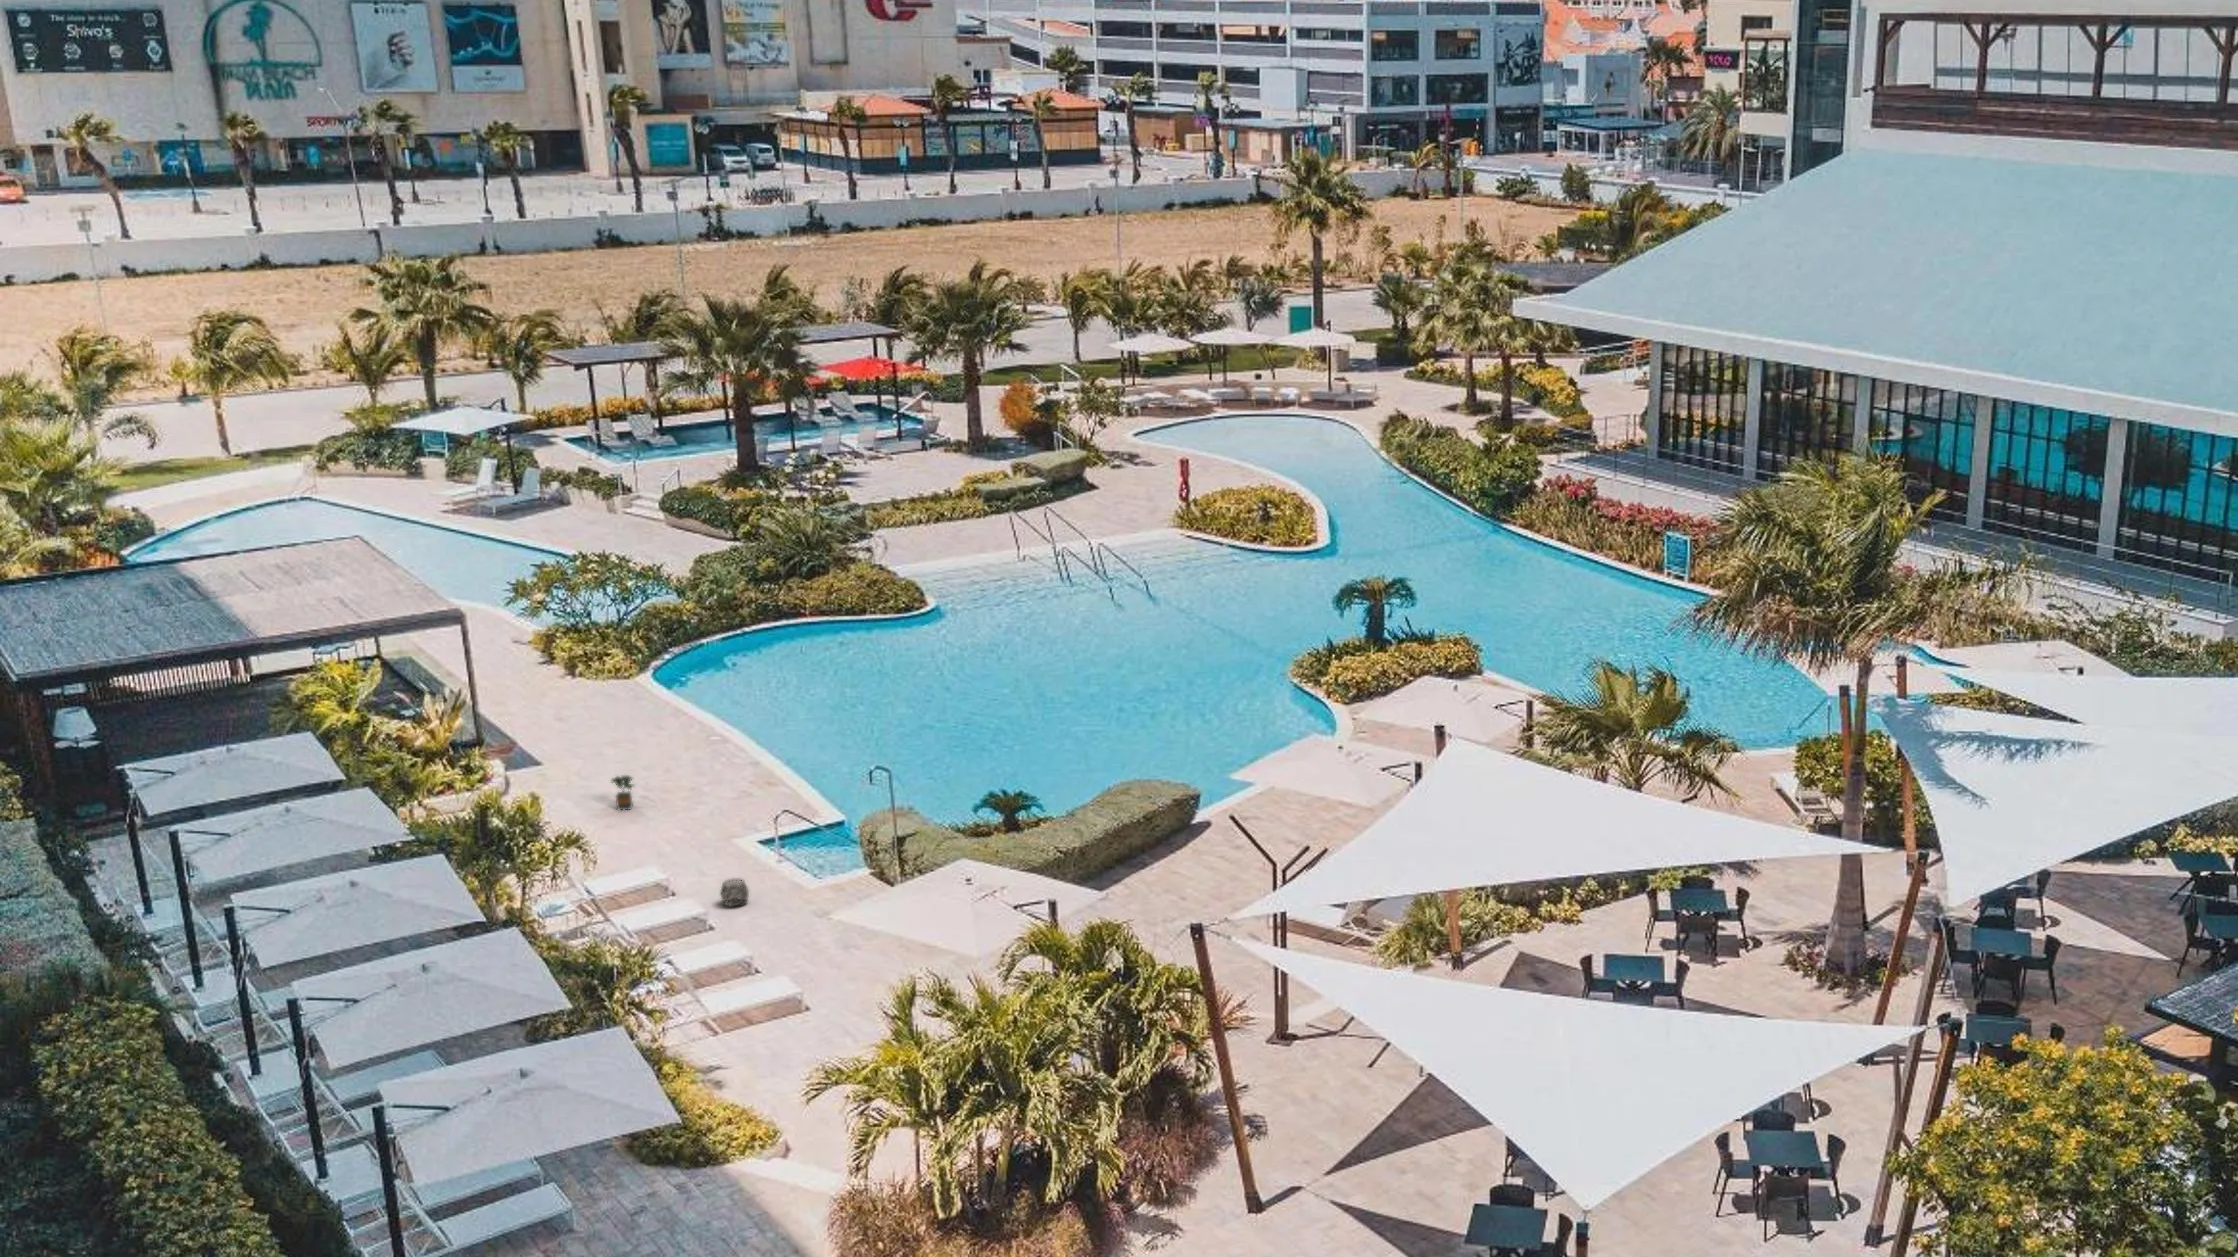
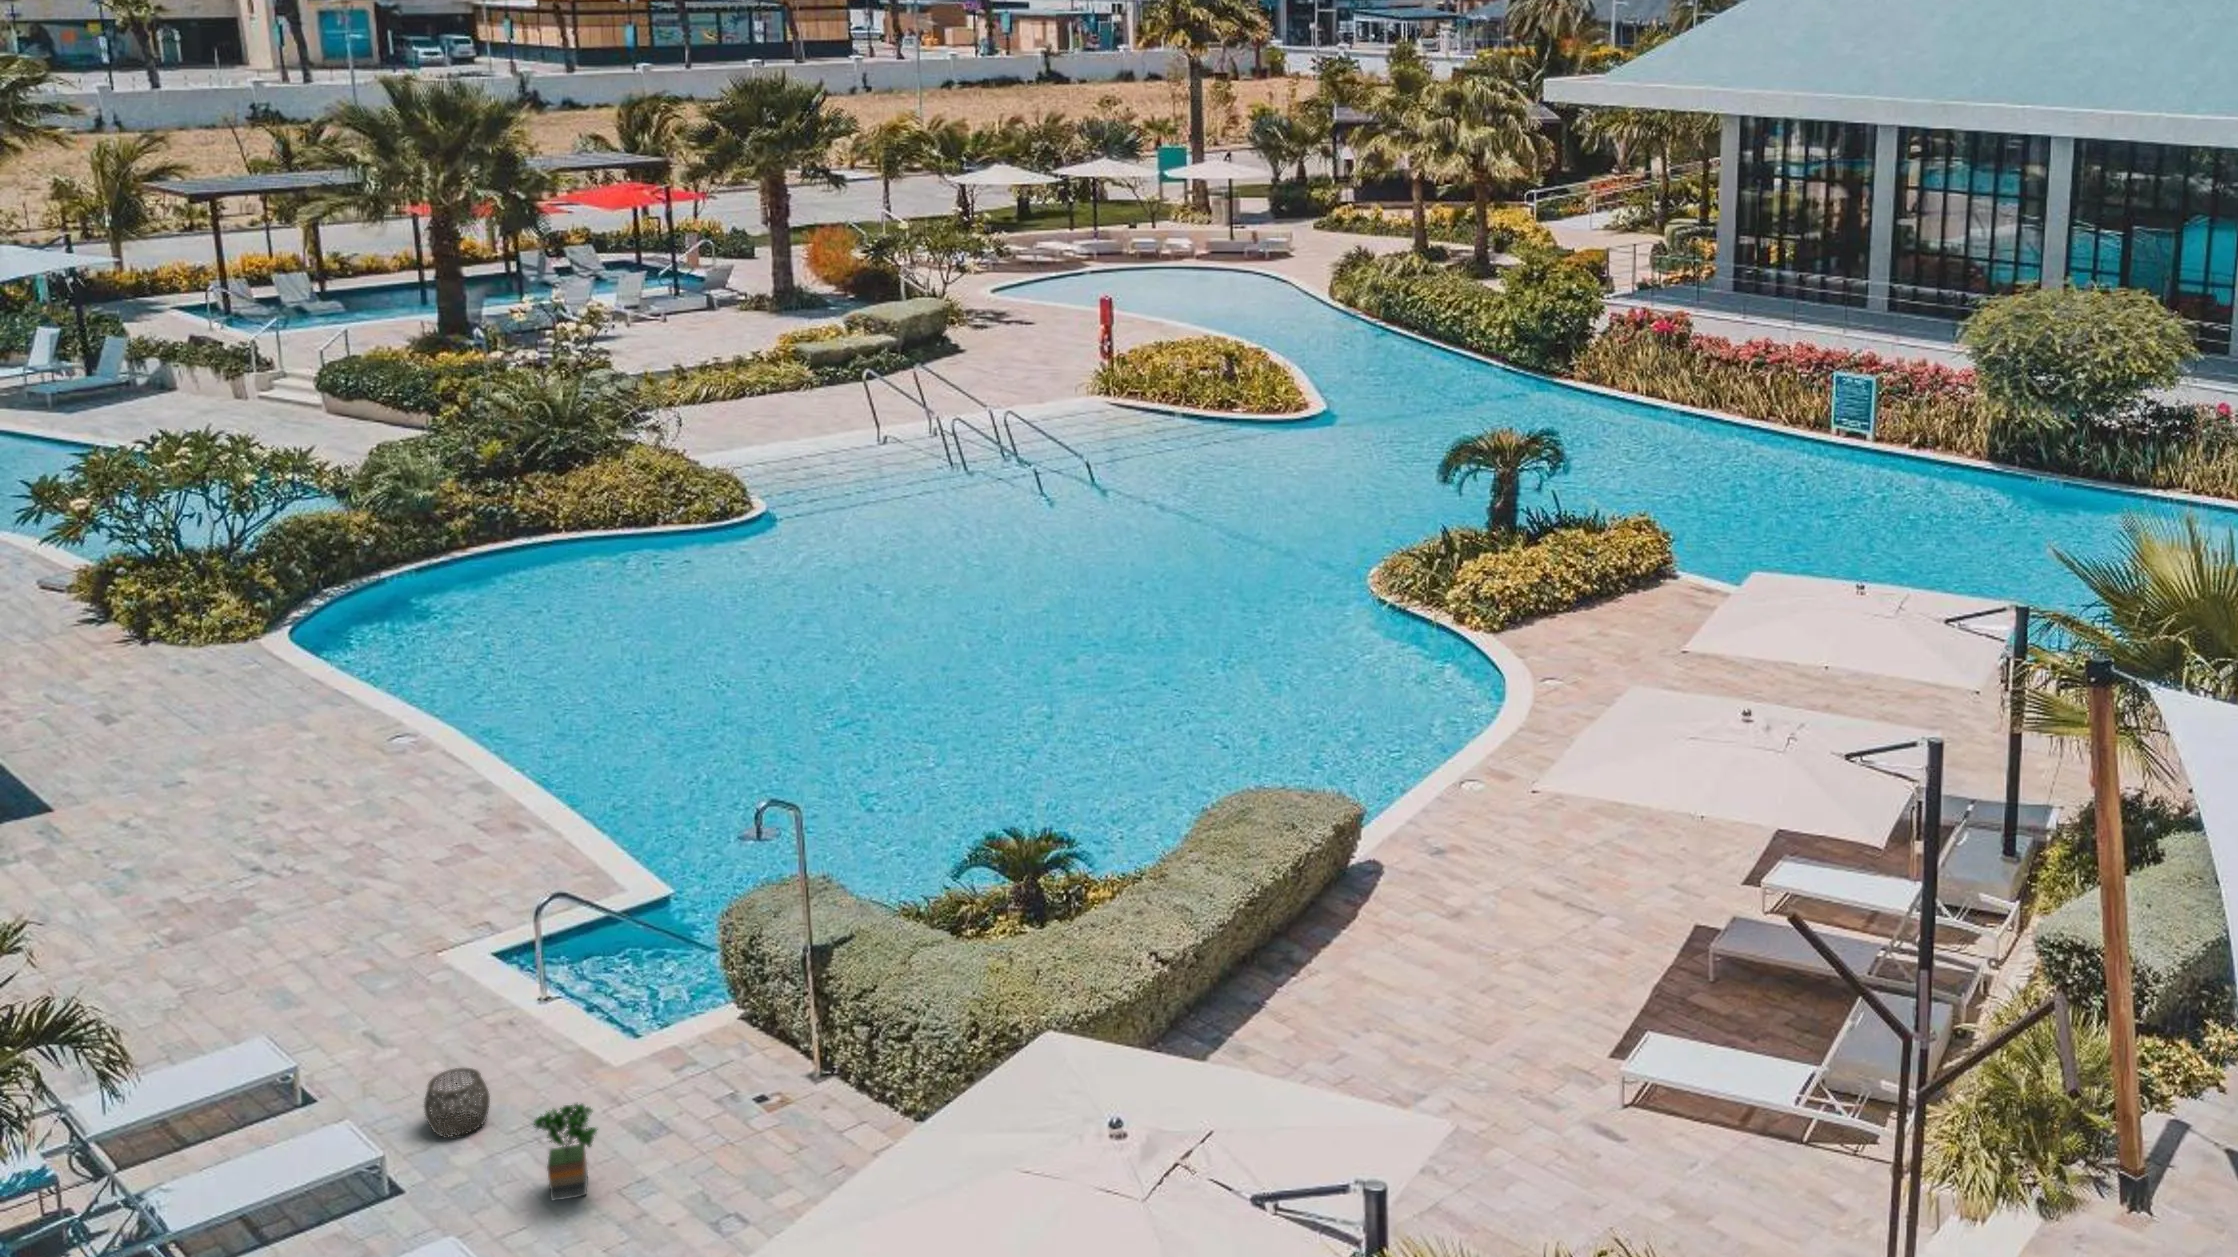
potted tree: present [612,776,633,810] -> present [534,1104,598,1200]

